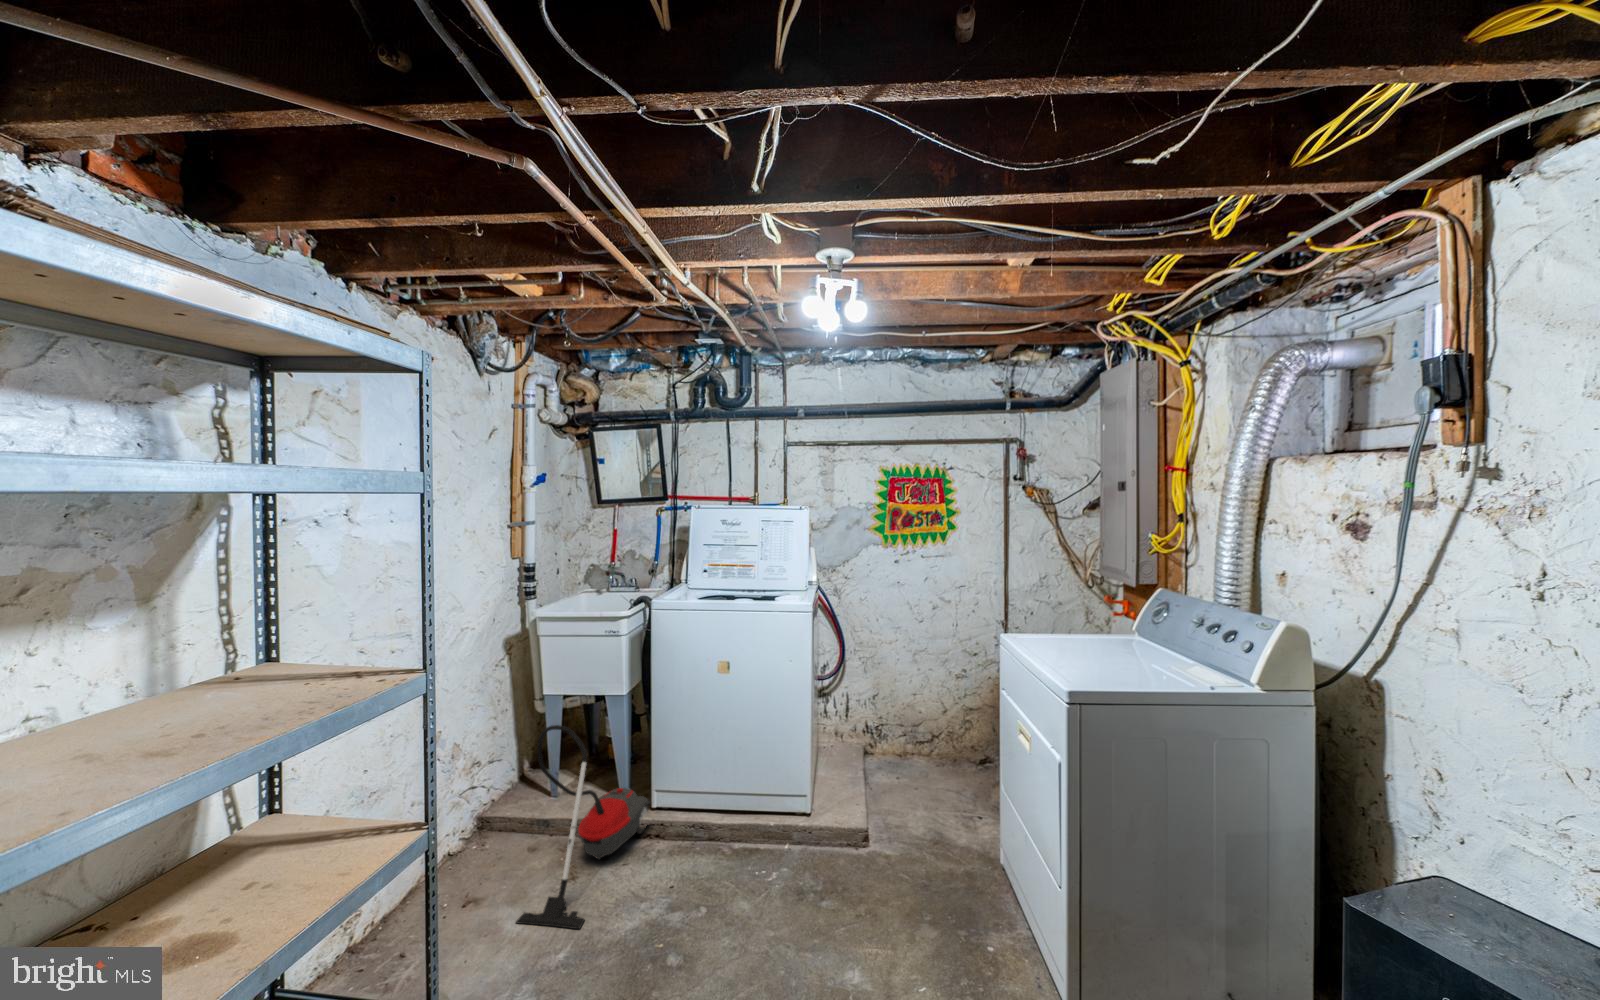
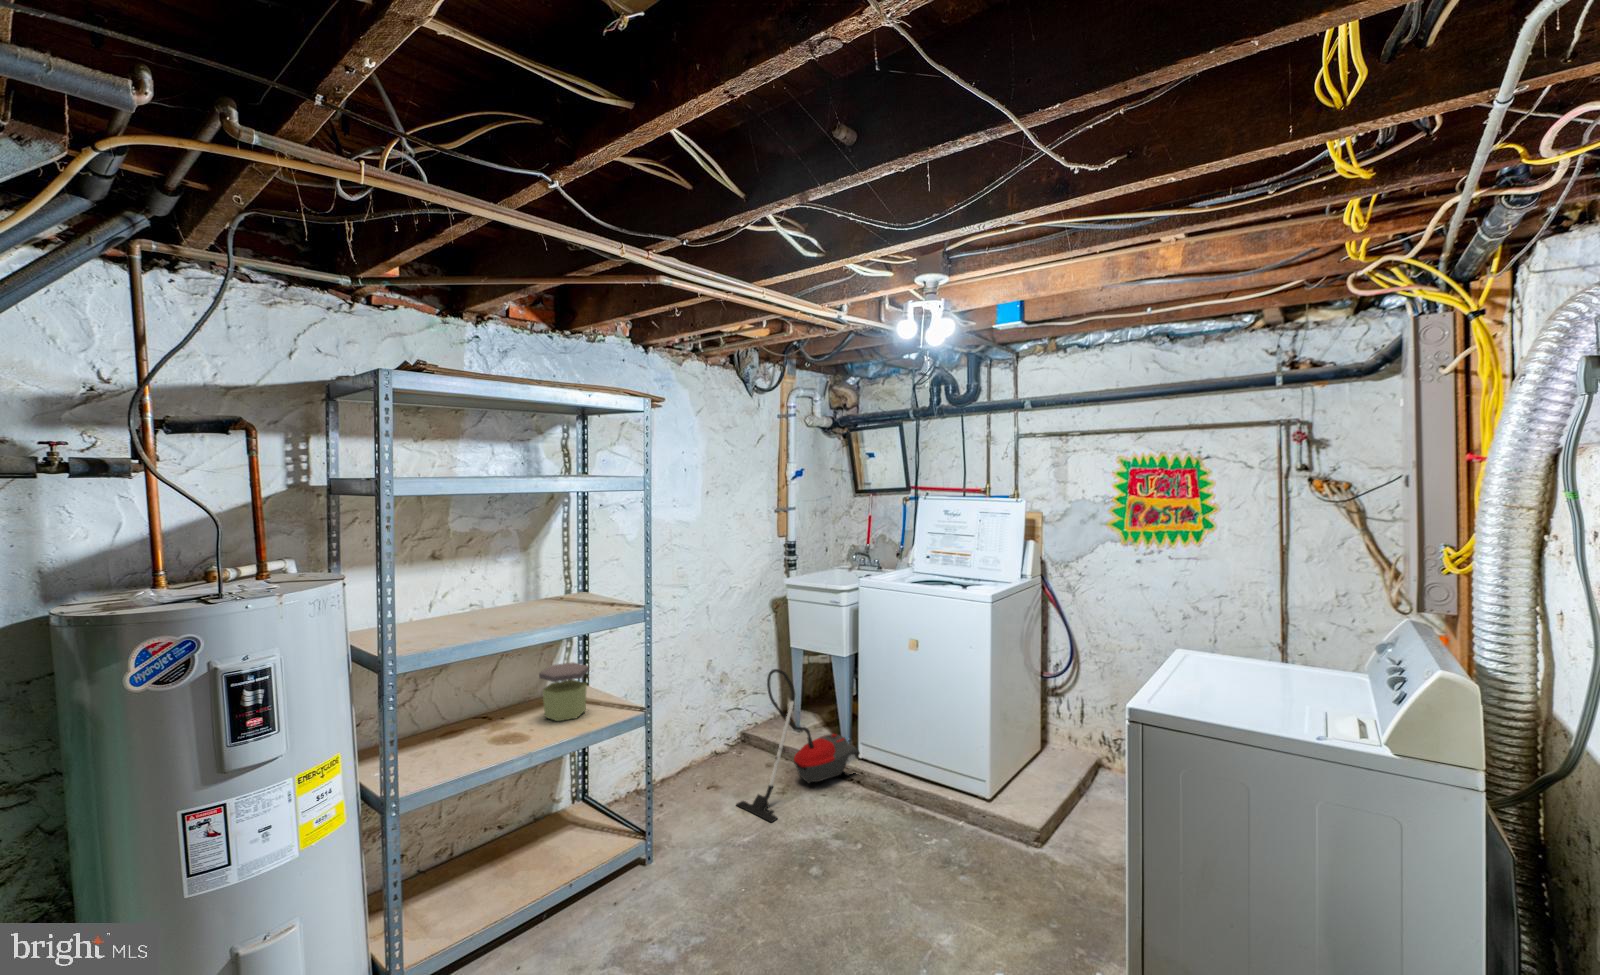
jar: none [226,792,331,910] -> present [539,662,589,721]

